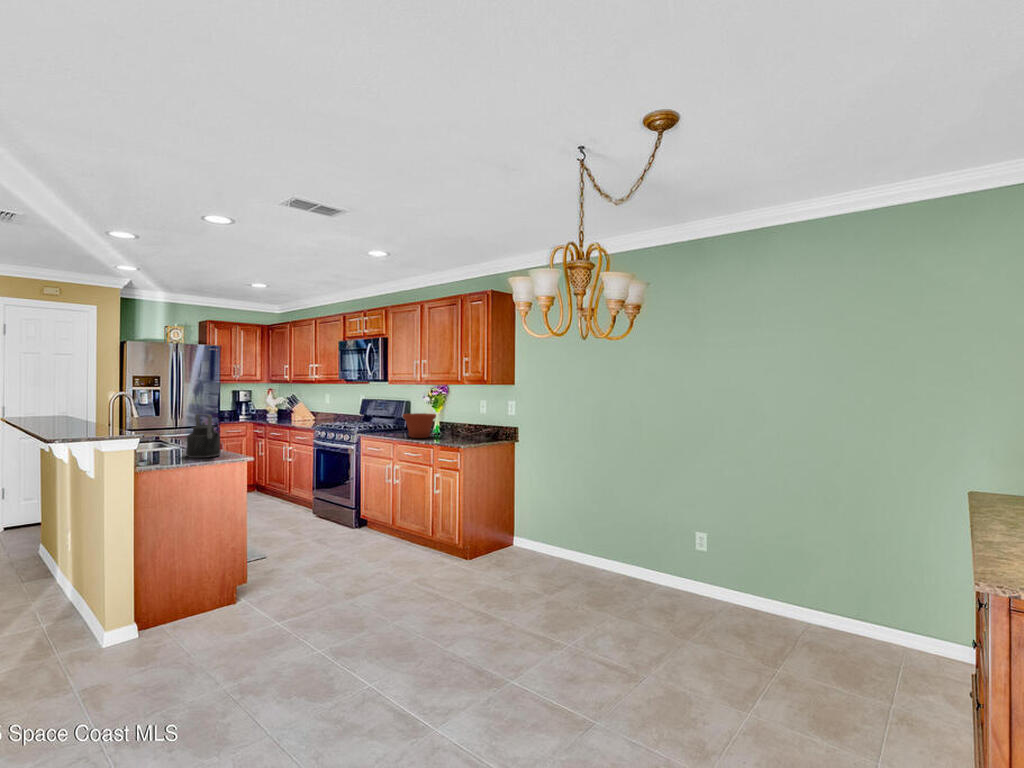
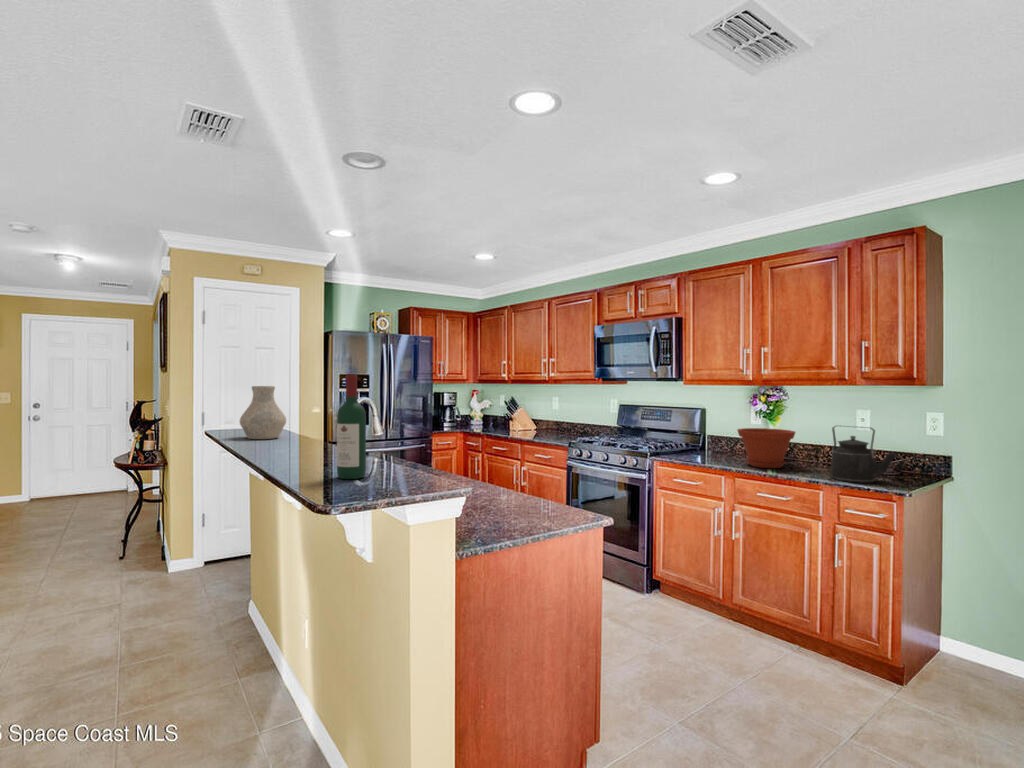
wine bottle: none [72,381,90,436] -> present [337,374,366,479]
vase: none [25,386,64,422] -> present [240,386,286,439]
kettle: present [186,414,221,458] -> present [831,426,897,483]

